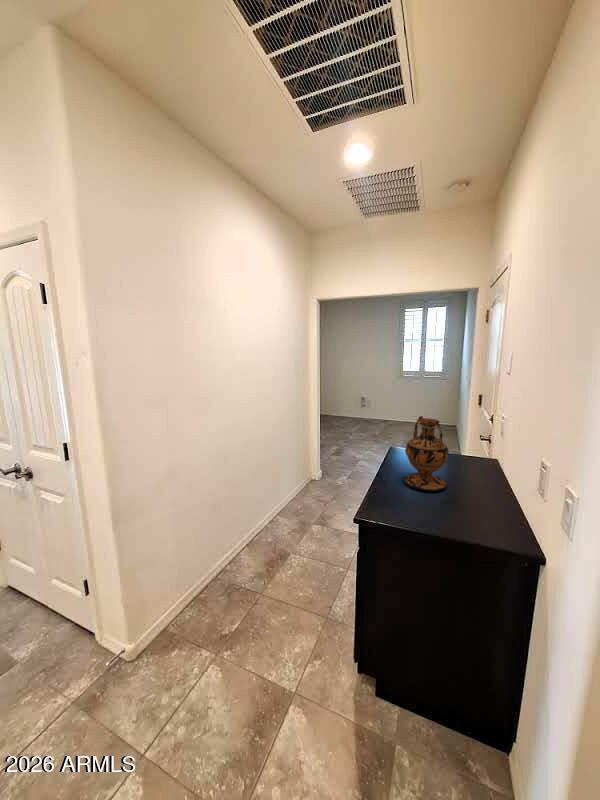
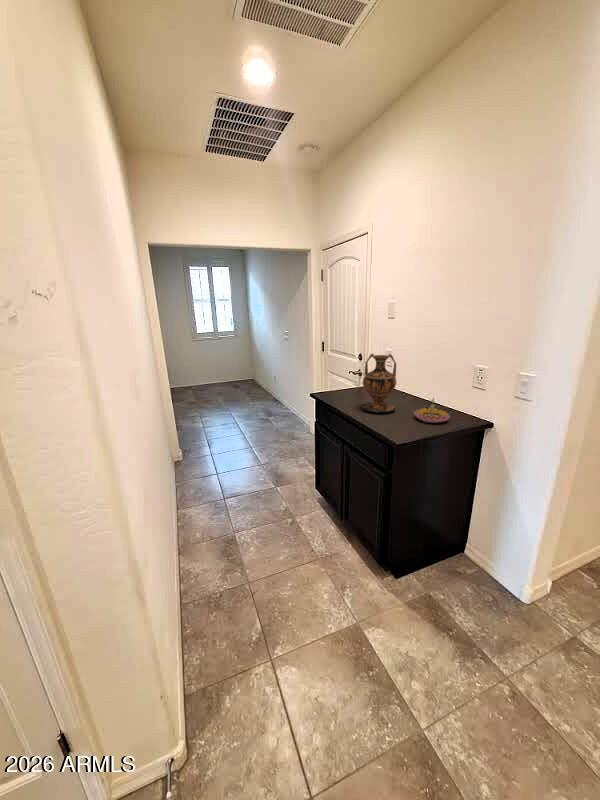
candle holder: none [437,488,491,527] -> present [414,398,450,423]

